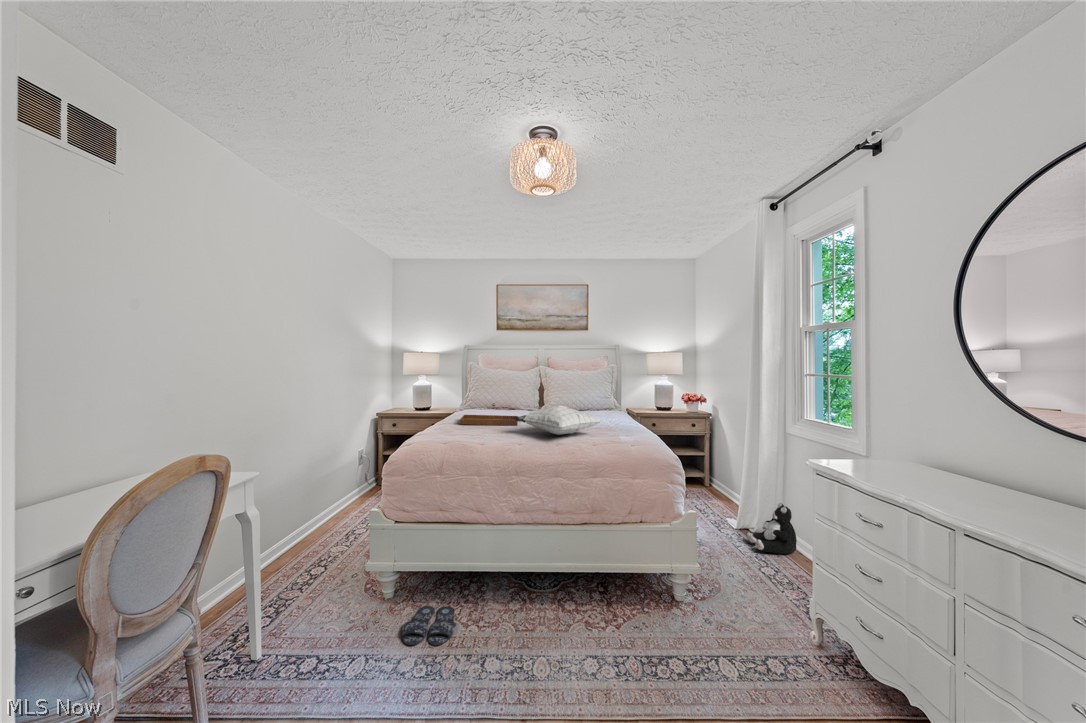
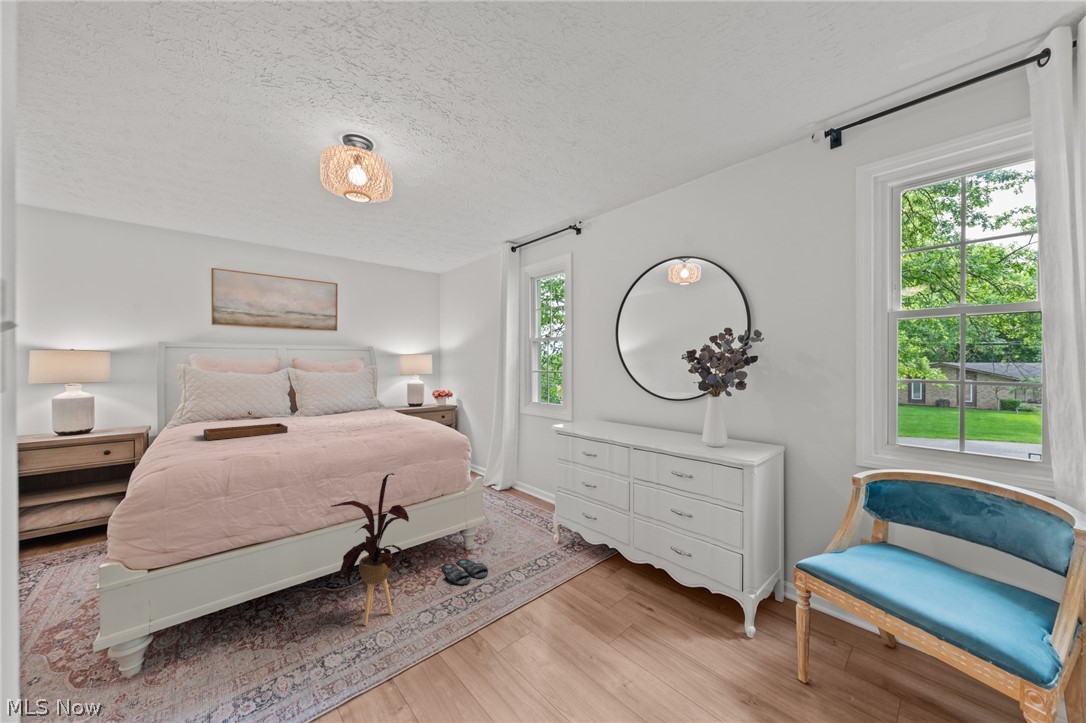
pillow: present [515,405,601,435] -> none [297,404,391,434]
house plant: none [502,489,582,643] -> present [331,473,409,625]
plush toy: present [747,503,797,554] -> none [501,464,534,502]
slippers: present [402,606,457,646] -> present [442,559,488,585]

